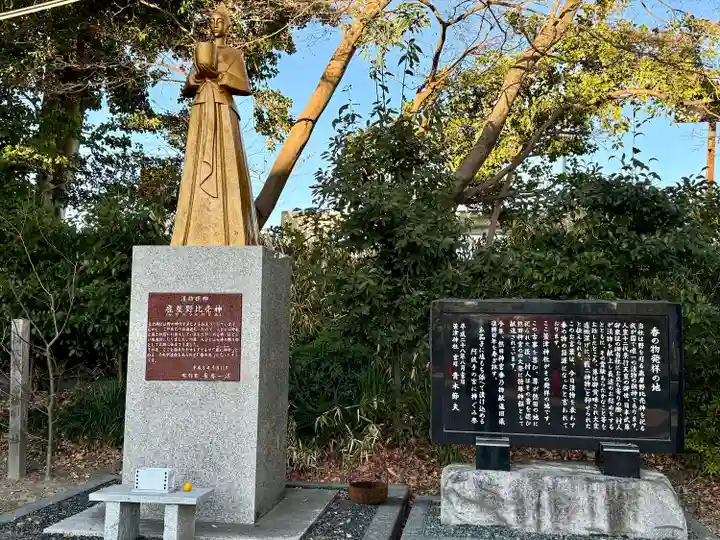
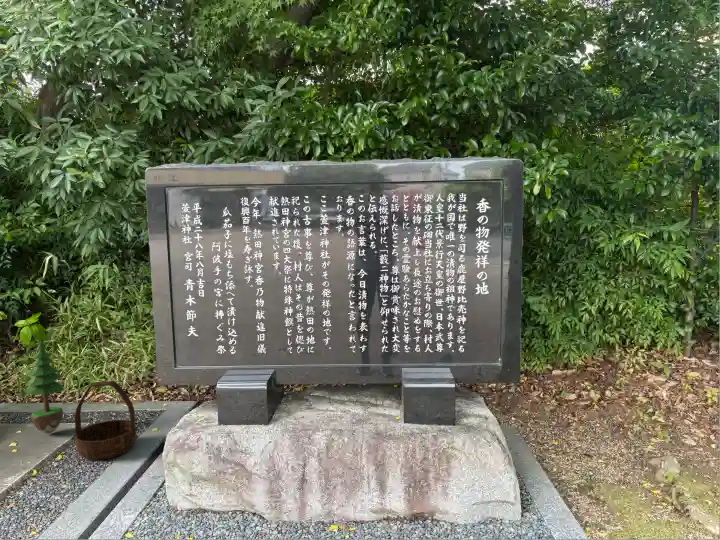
potted tree: none [301,417,327,491] -> present [24,341,64,434]

